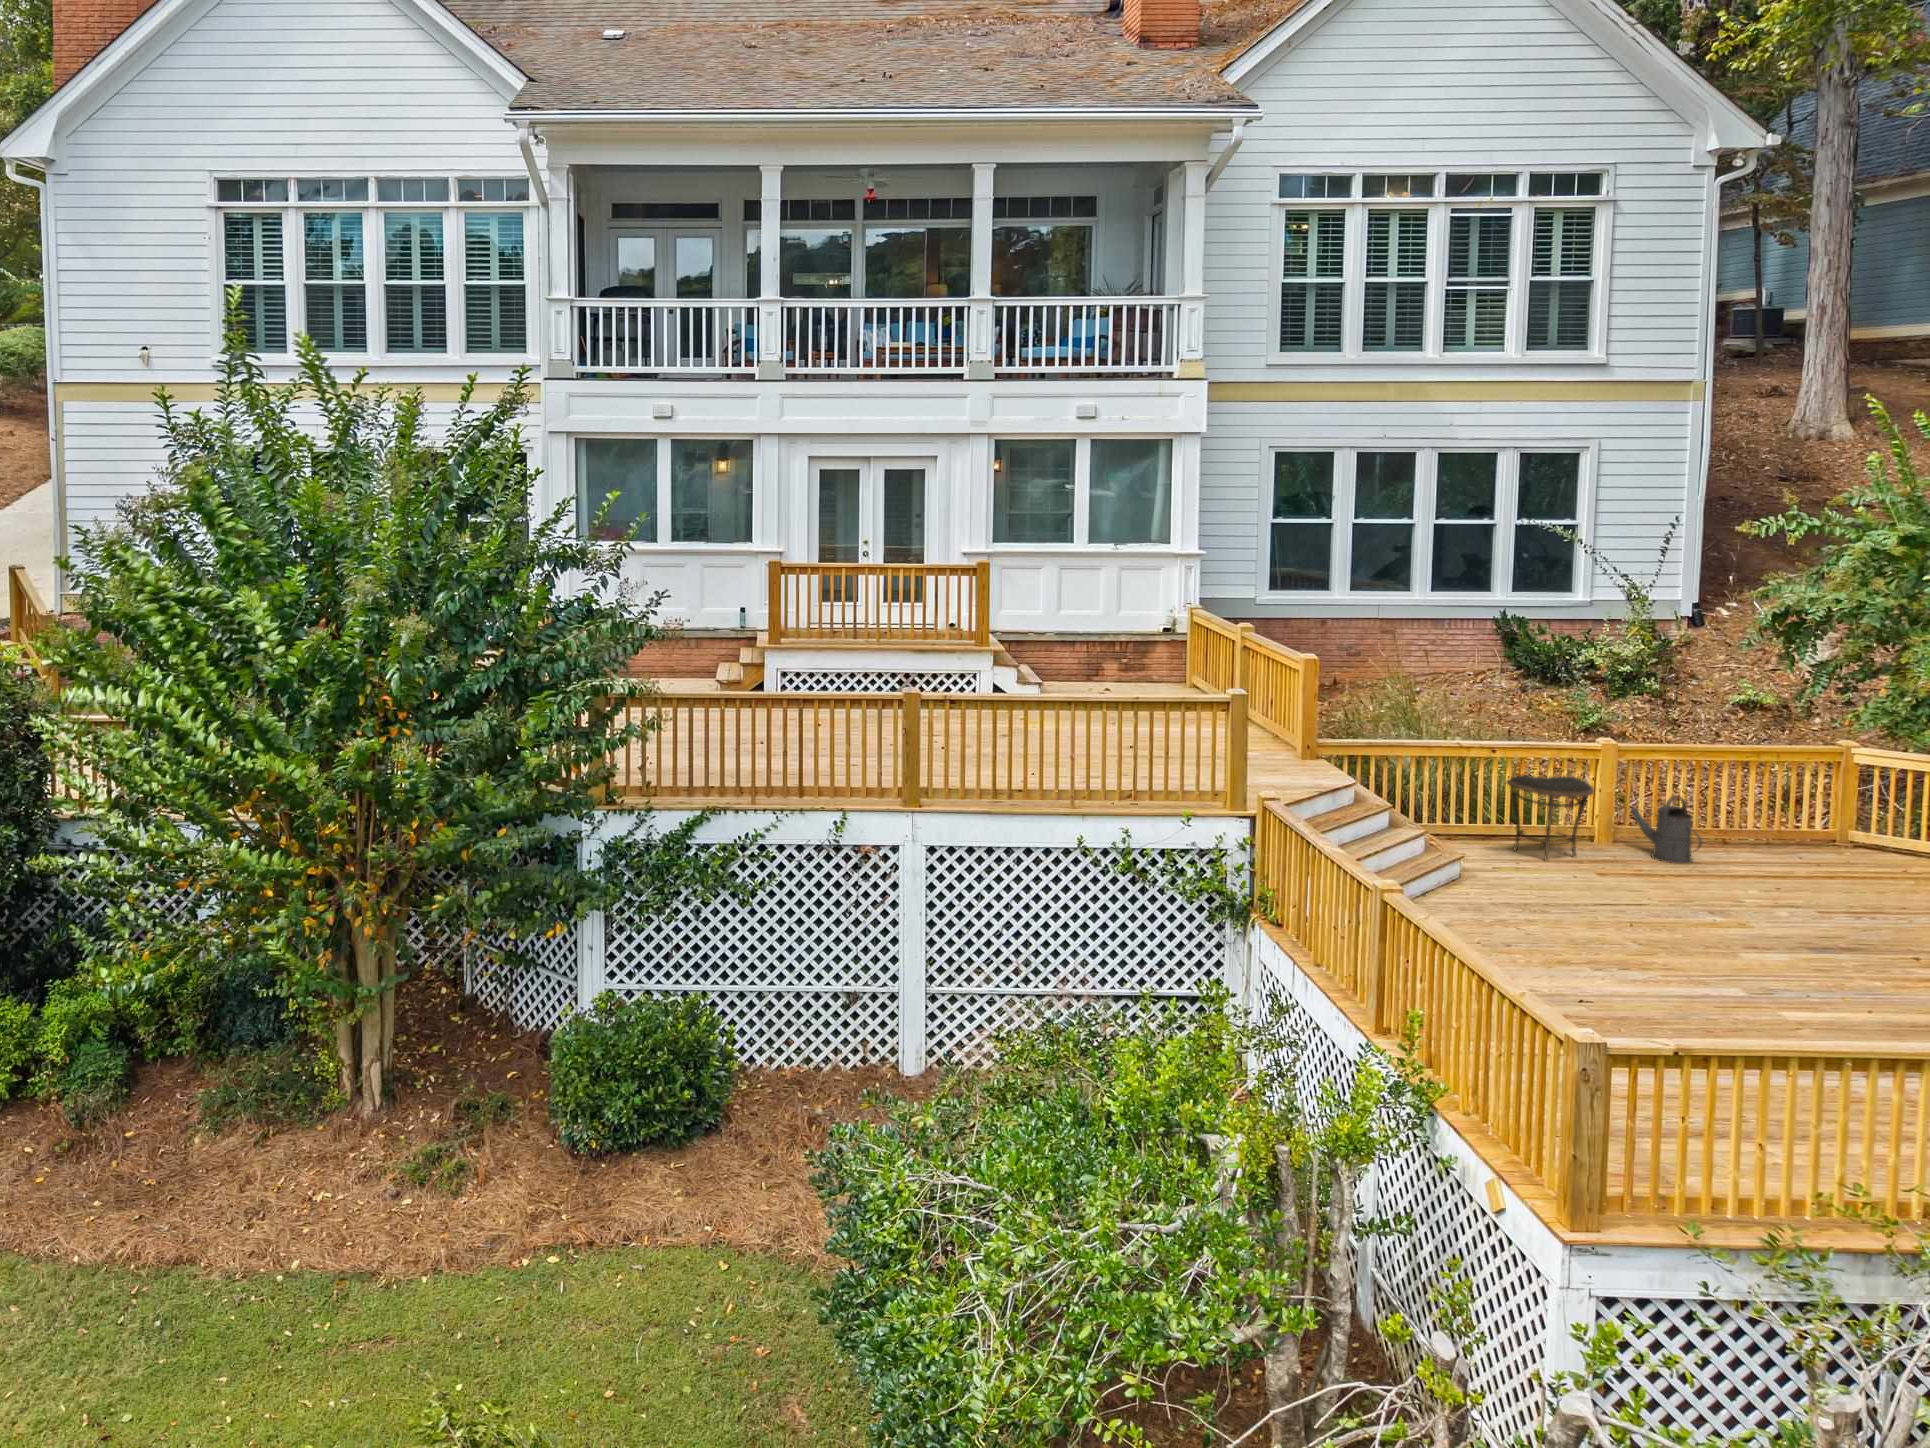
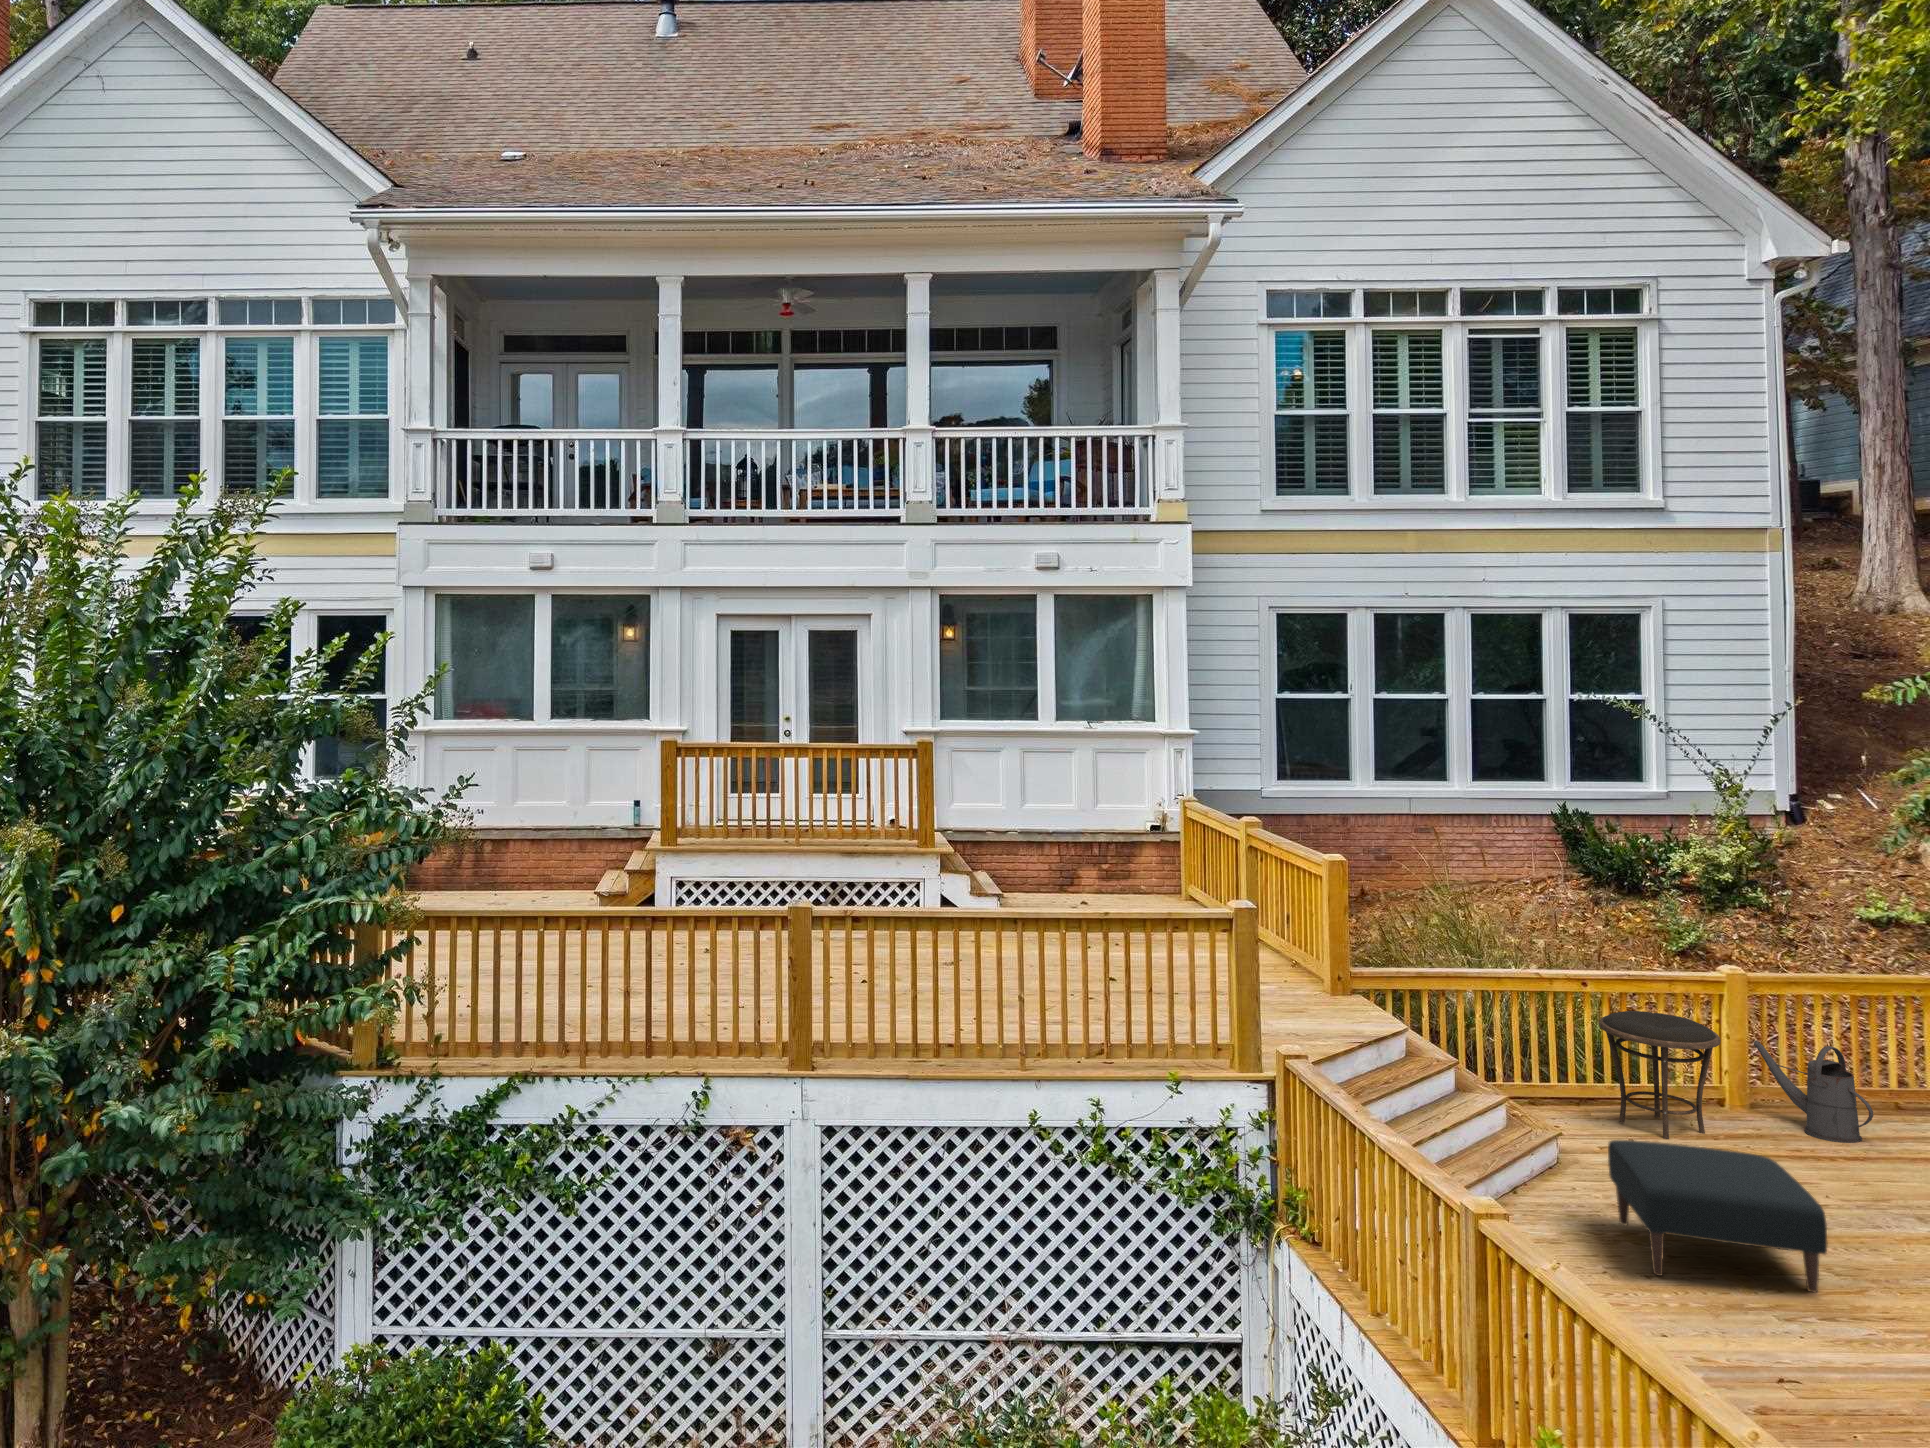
ottoman: none [1497,857,1643,958] -> present [1608,1140,1828,1292]

